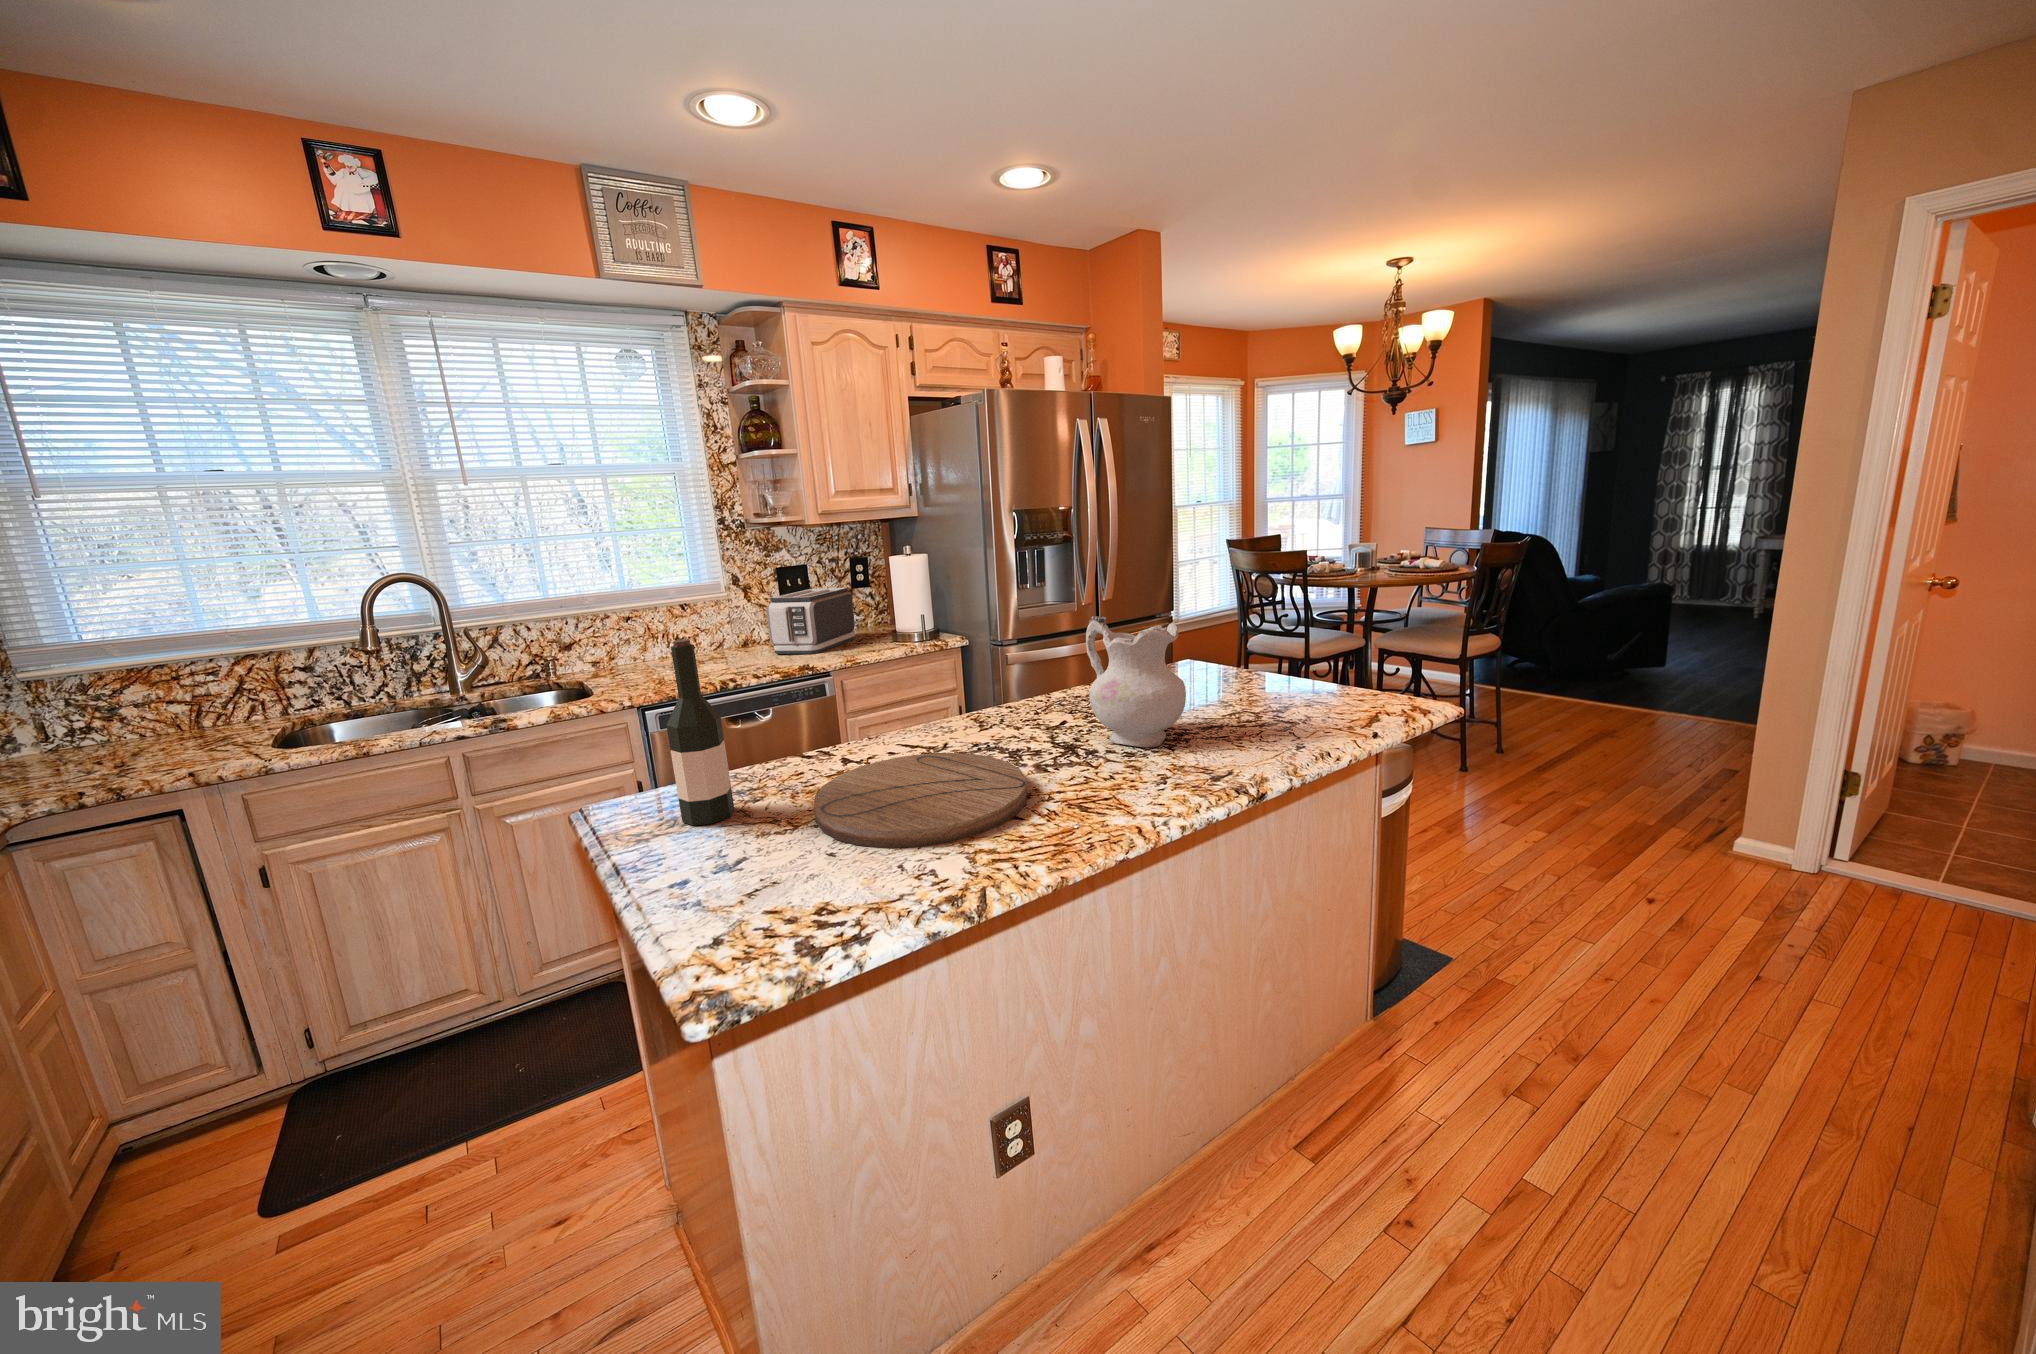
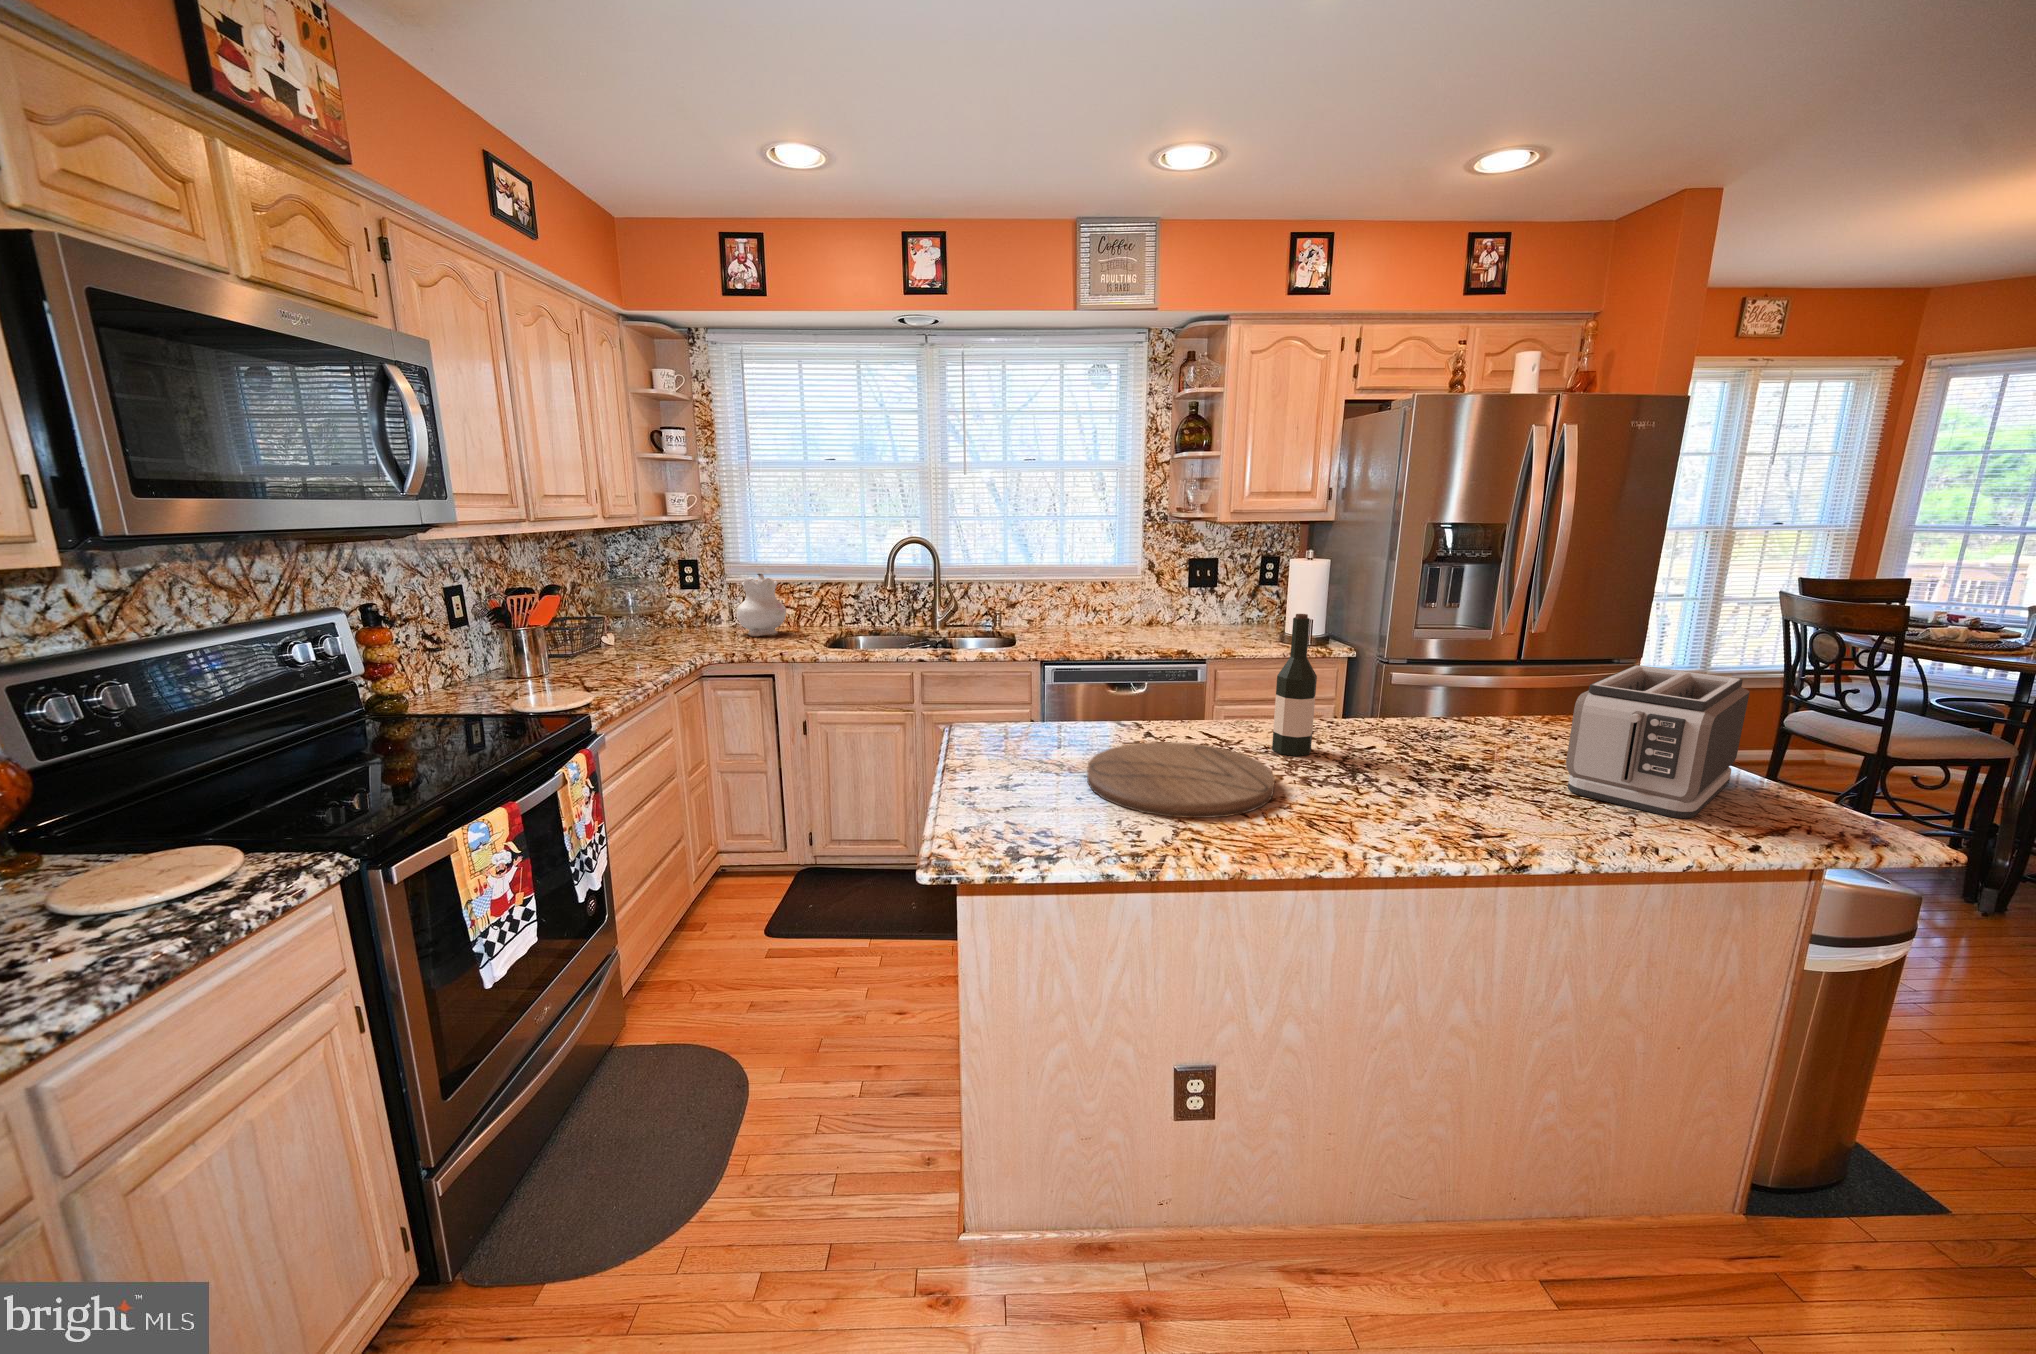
toaster: present [766,588,855,654] -> present [1566,665,1750,818]
ceramic pitcher: present [1086,616,1186,747] -> present [737,572,786,636]
wine bottle: present [667,639,734,826] -> present [1272,614,1317,756]

